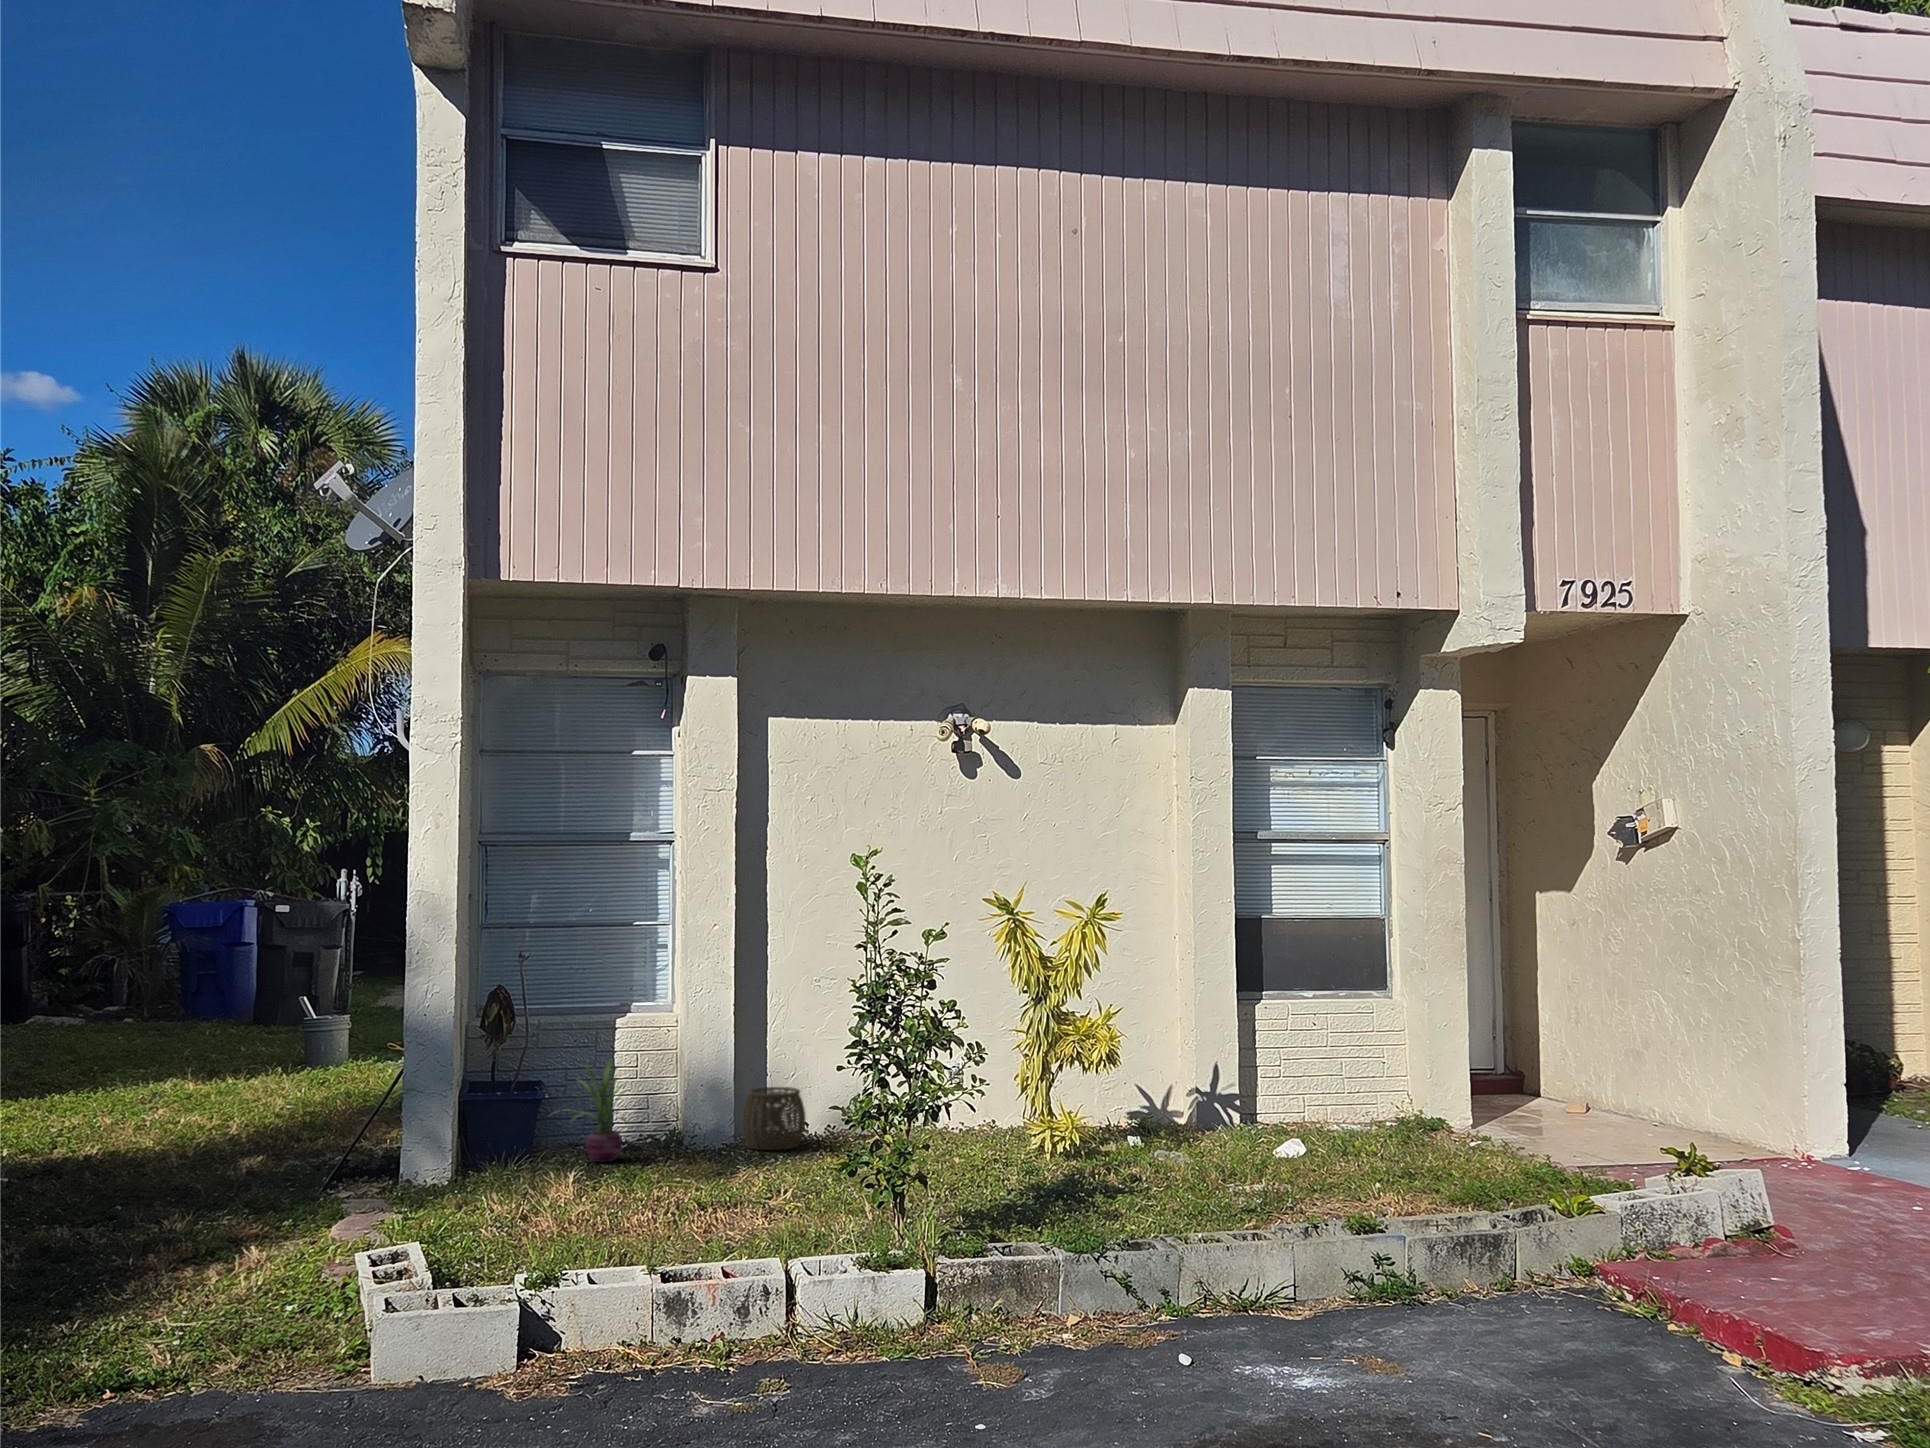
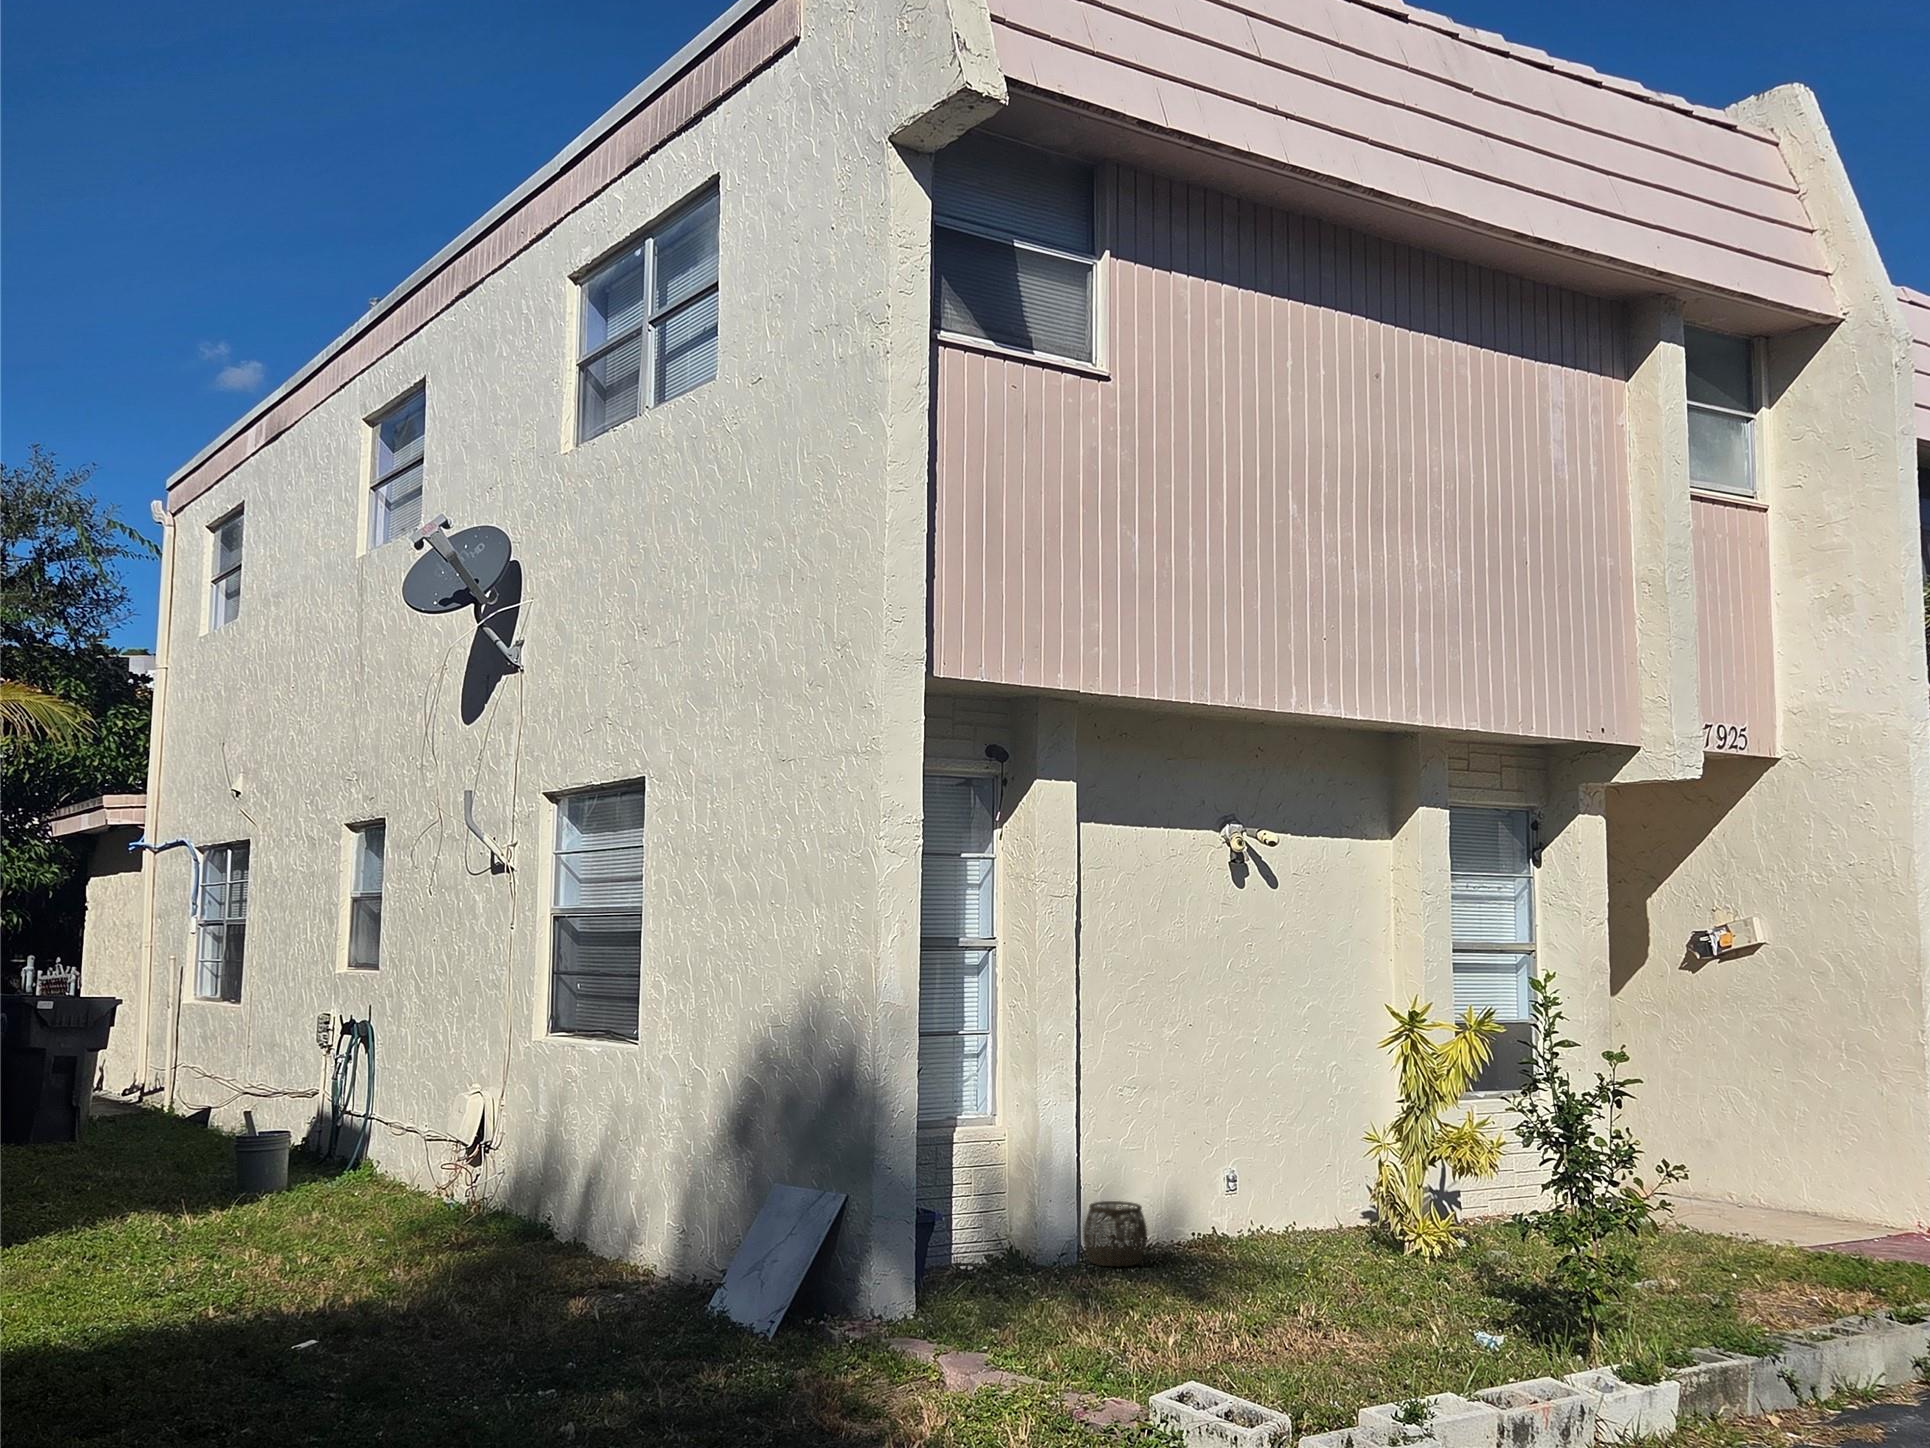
decorative plant: present [563,1060,626,1162] -> none [941,1181,1036,1289]

